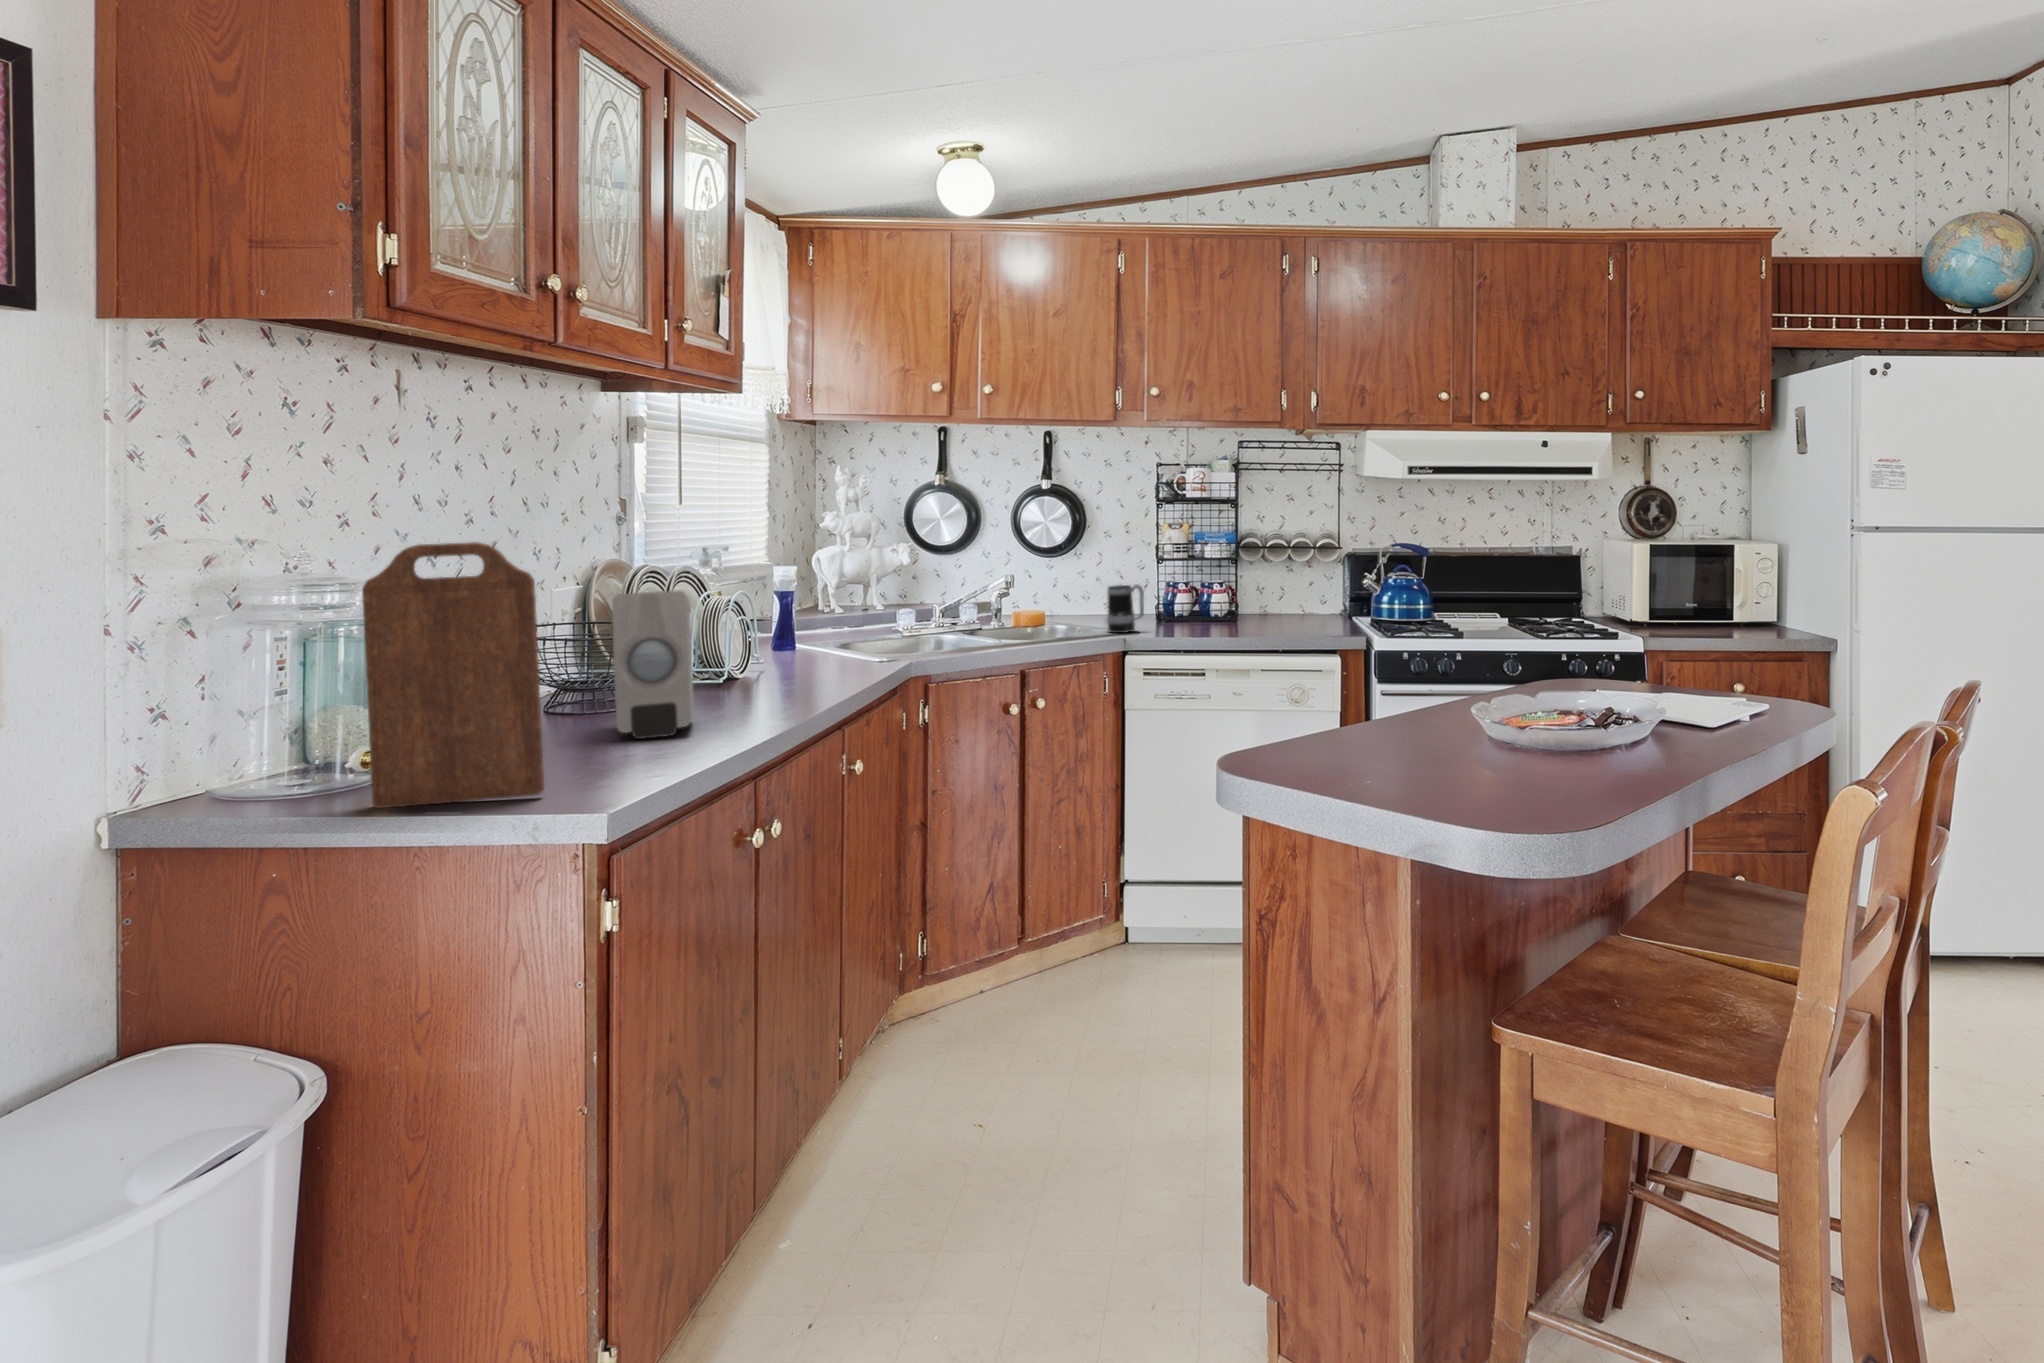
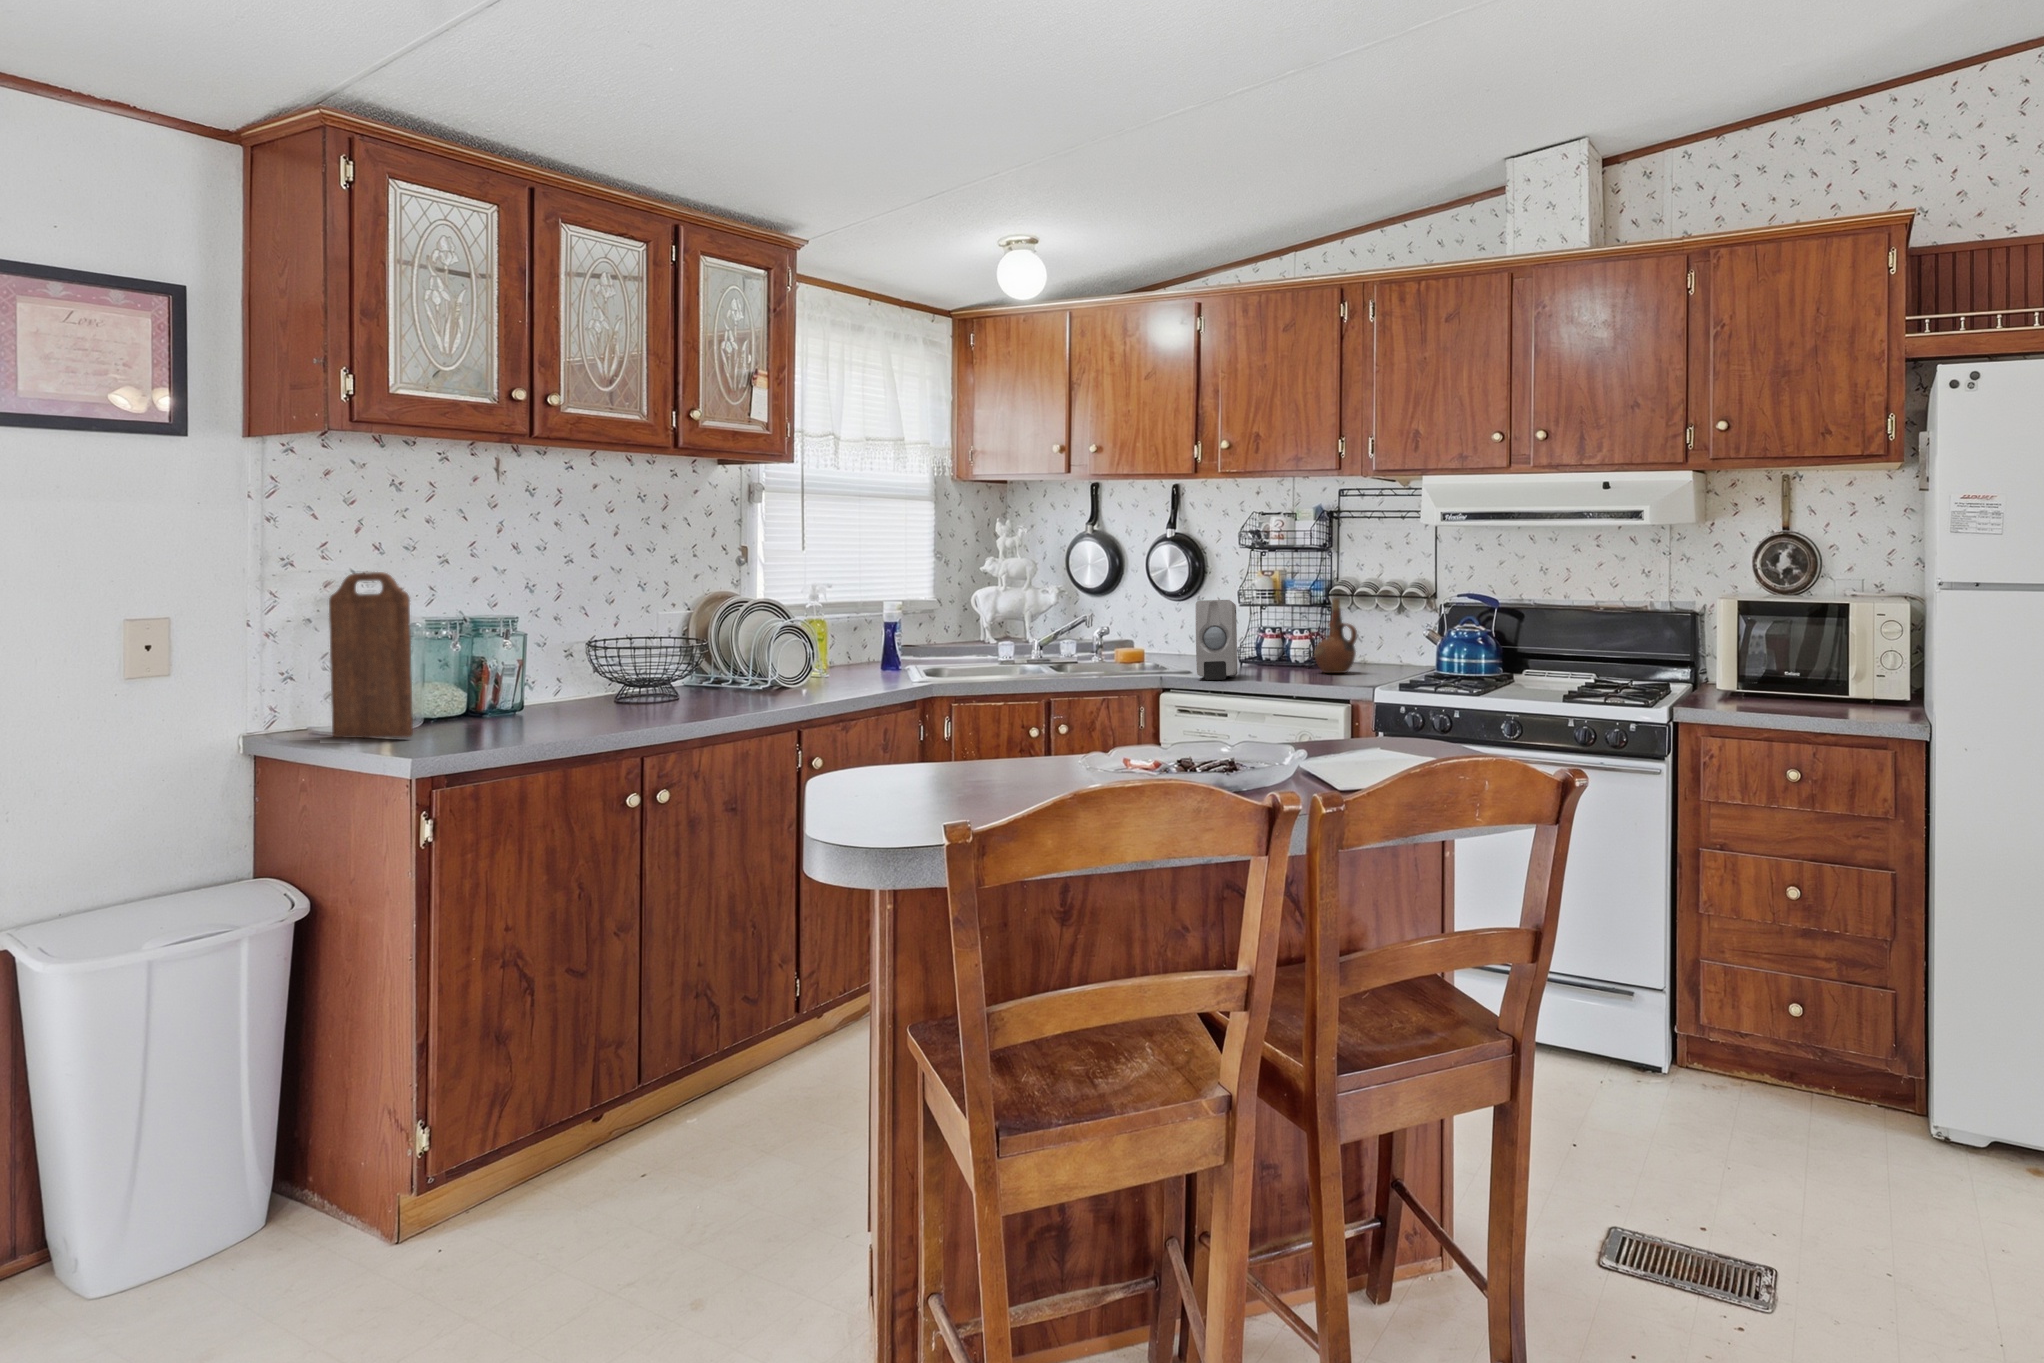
ceramic pitcher: none [1265,551,1309,627] -> present [1314,598,1357,673]
mug: present [1107,584,1144,633] -> none [1159,626,1187,671]
soap dispenser: present [612,591,694,739] -> present [1196,600,1238,680]

